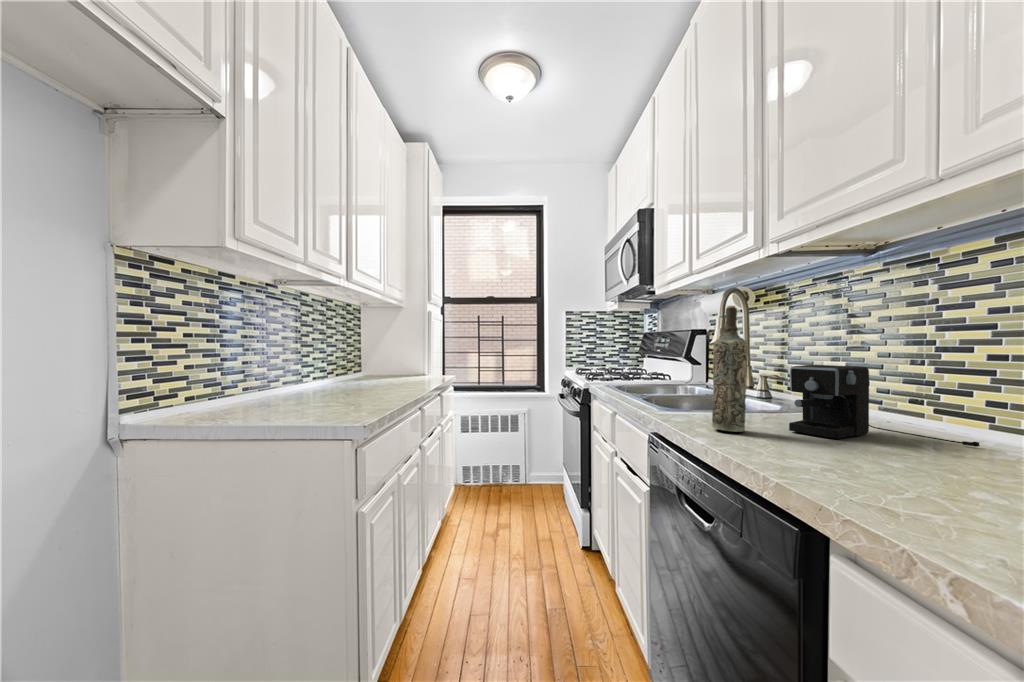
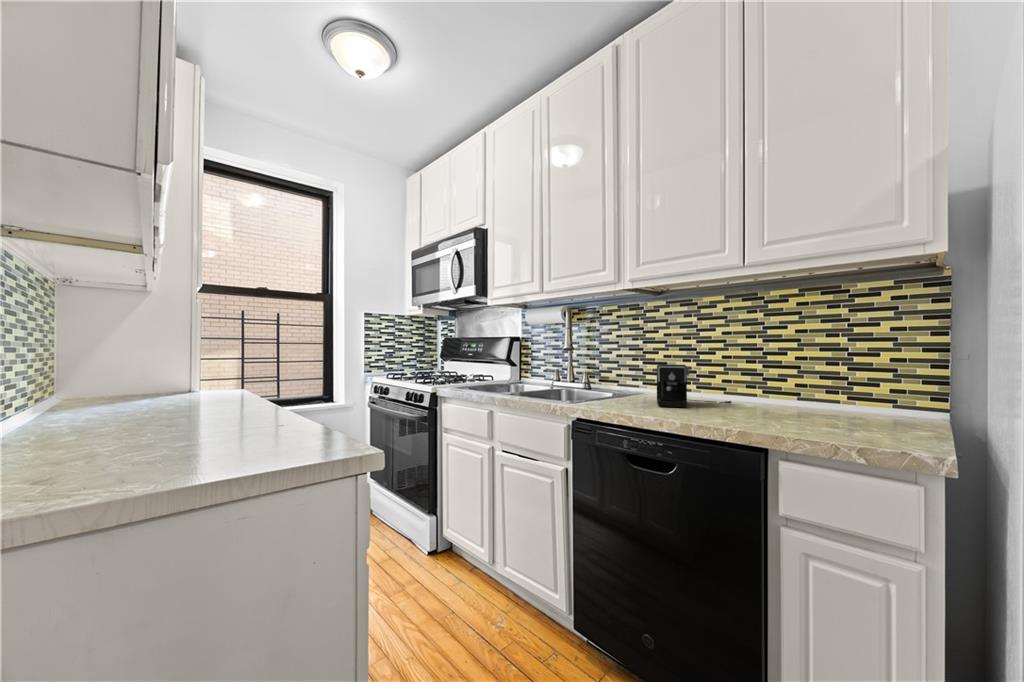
bottle: present [712,306,748,432] -> none [625,328,646,411]

